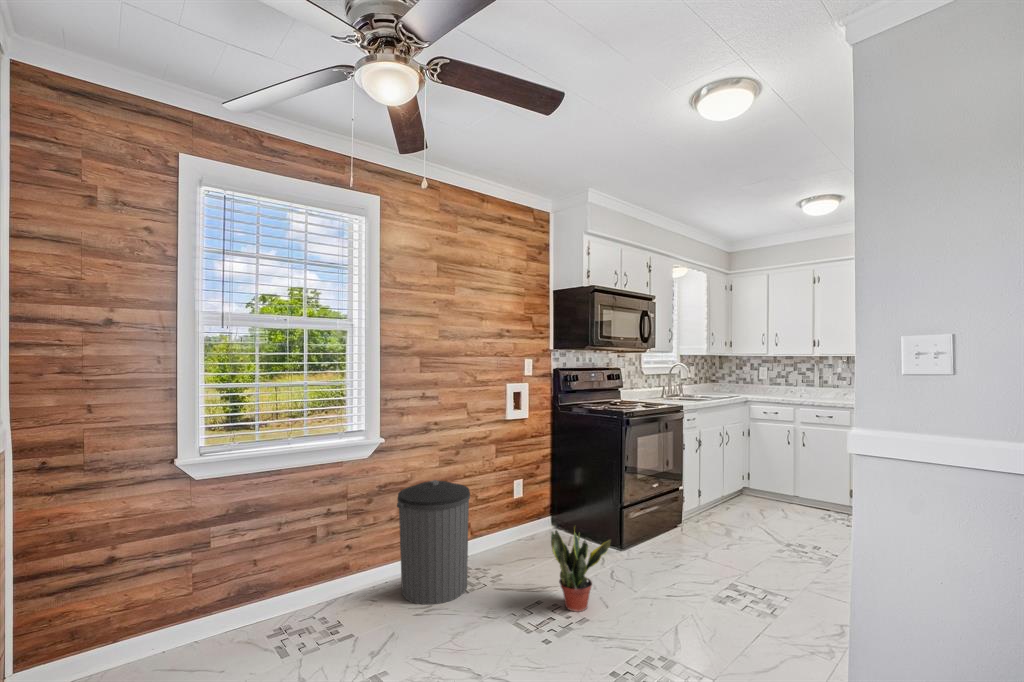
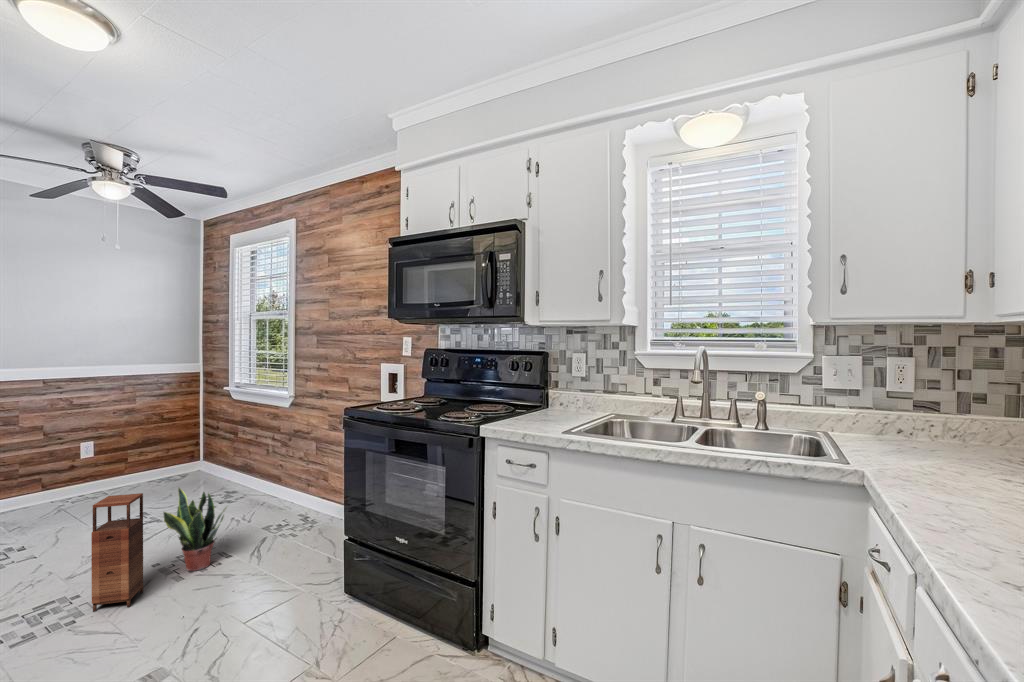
trash can: present [397,480,470,605] -> none [245,433,308,525]
storage cabinet: none [632,515,678,638] -> present [91,493,143,612]

